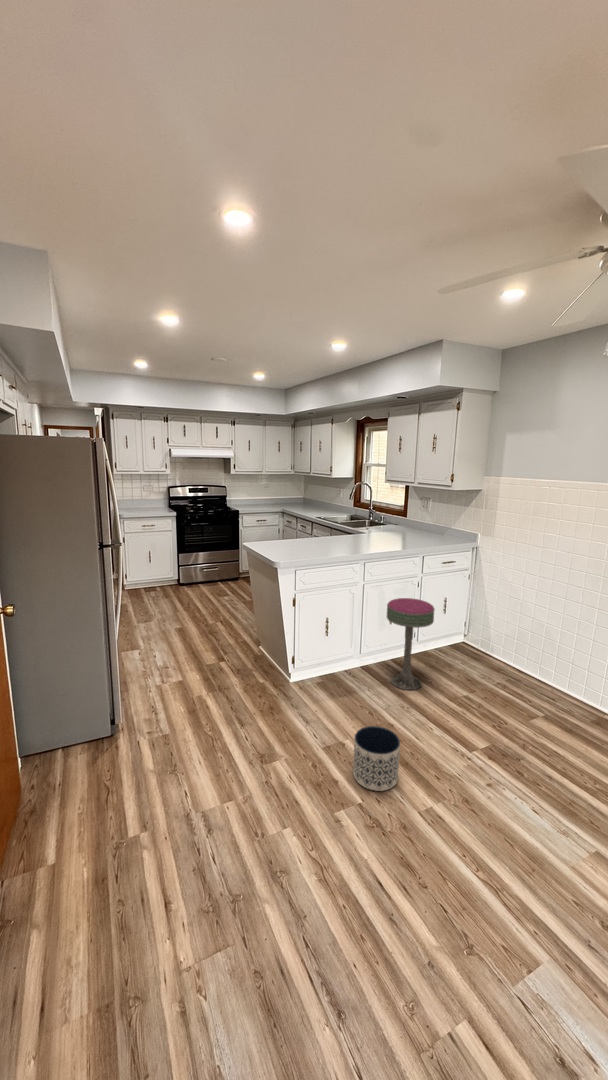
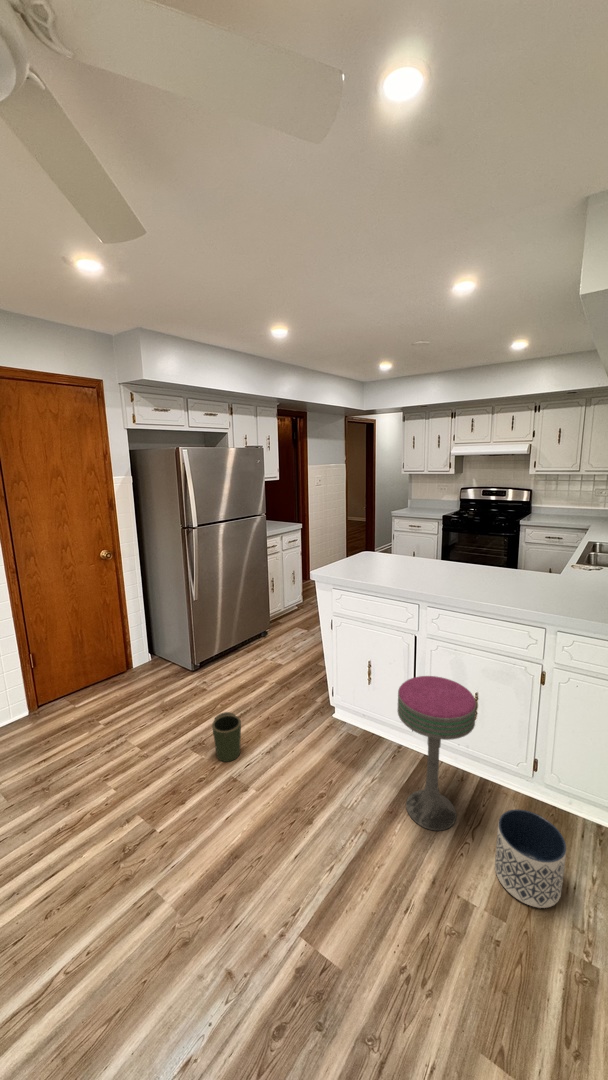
trash can: none [230,706,308,751] -> present [212,712,241,762]
planter: present [353,726,400,791] -> present [495,809,566,908]

